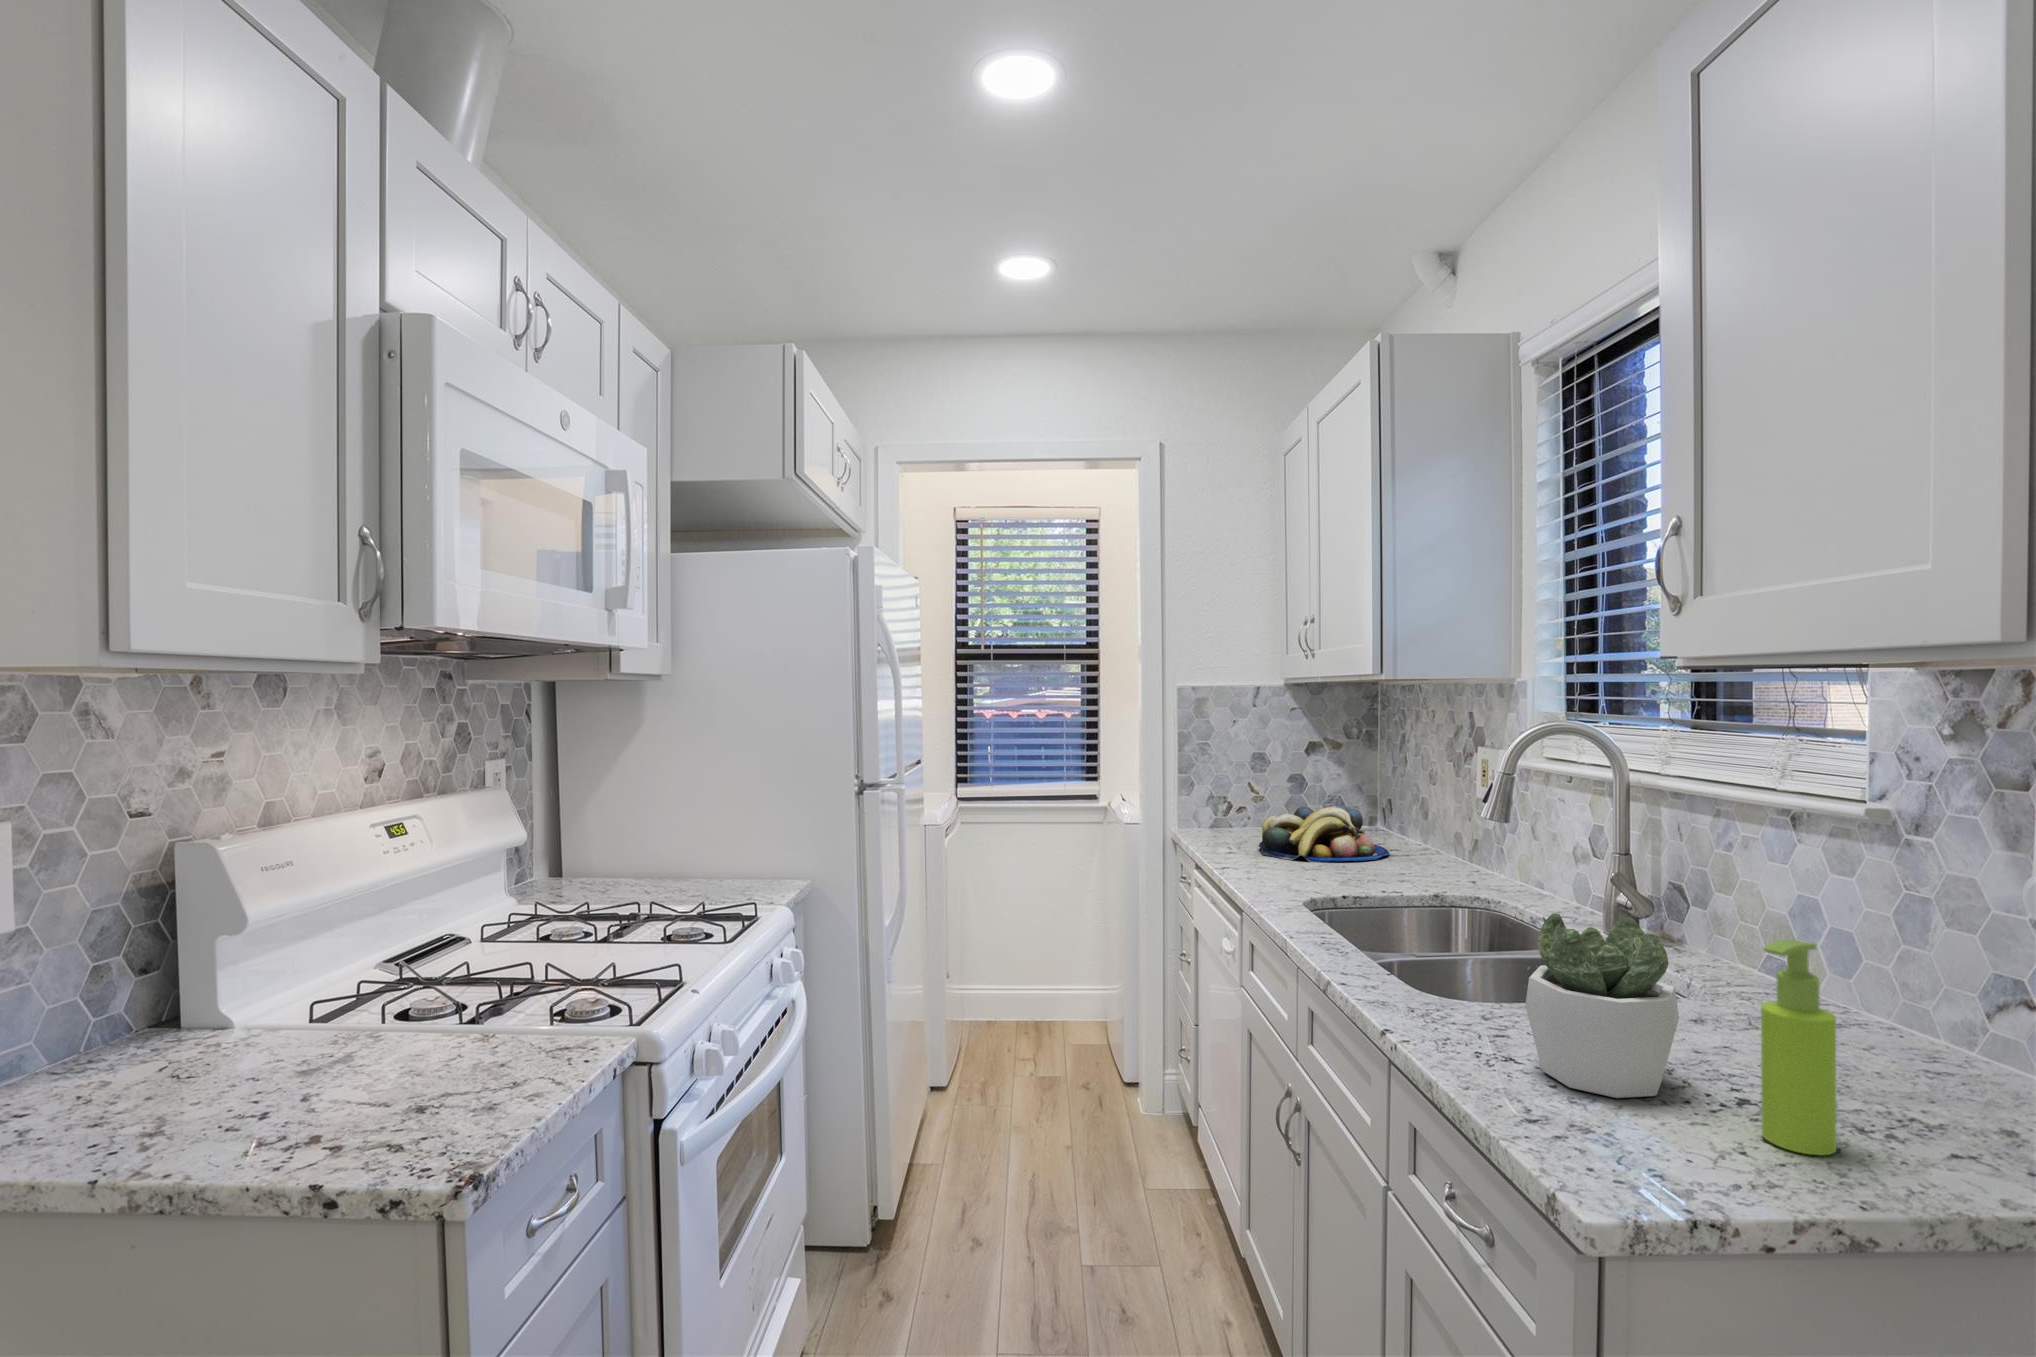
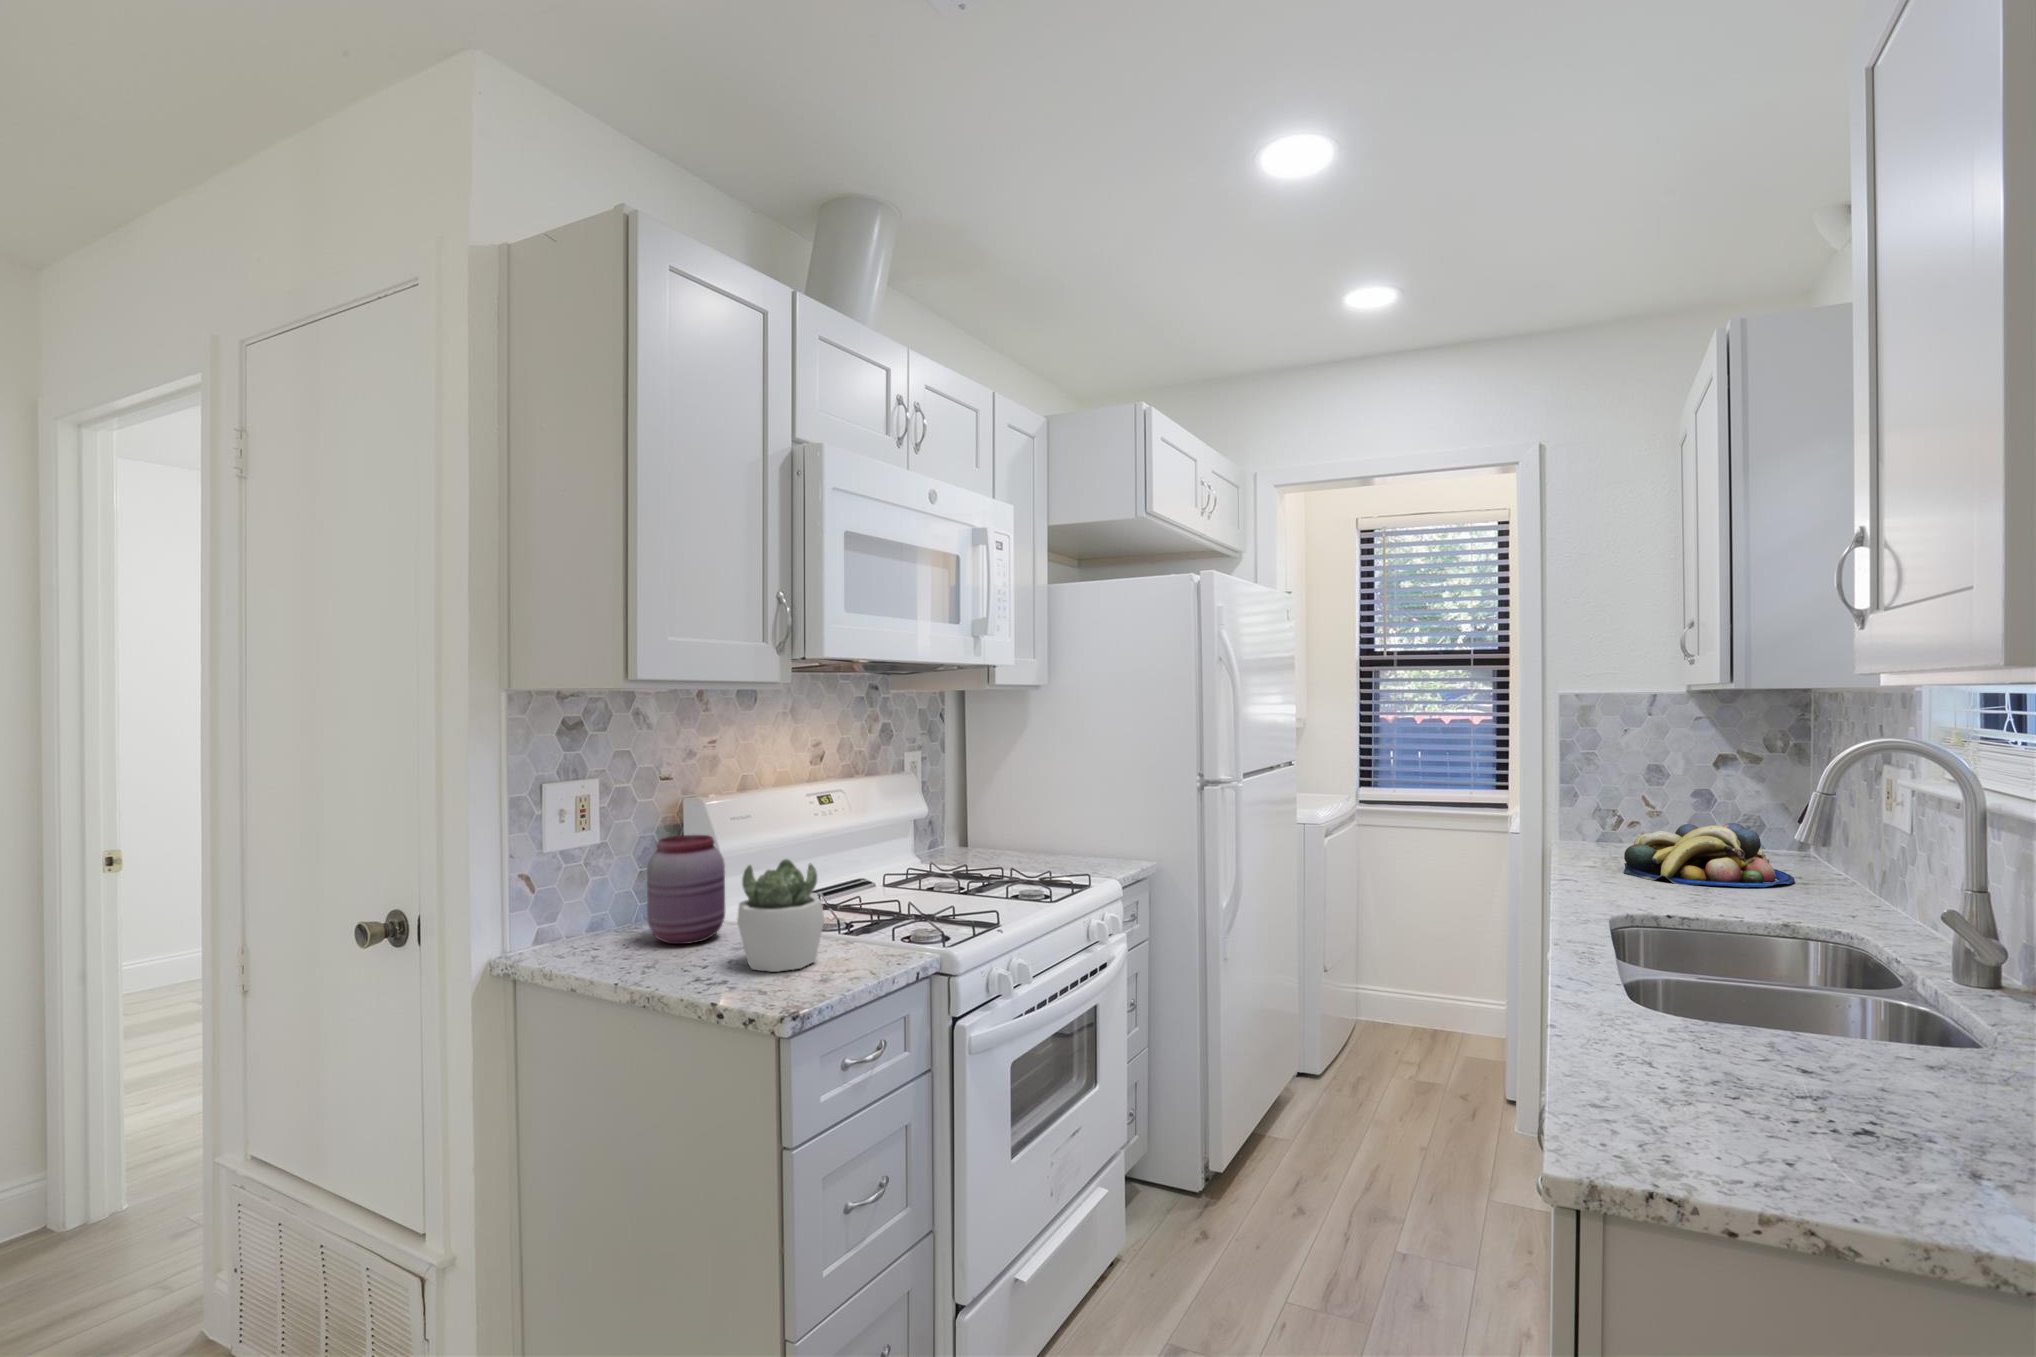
jar: none [114,901,269,1086] -> present [647,835,725,944]
succulent plant: present [1525,913,1679,1098] -> present [737,859,824,972]
soap dispenser: present [1761,940,1836,1155] -> none [1814,961,1912,1189]

